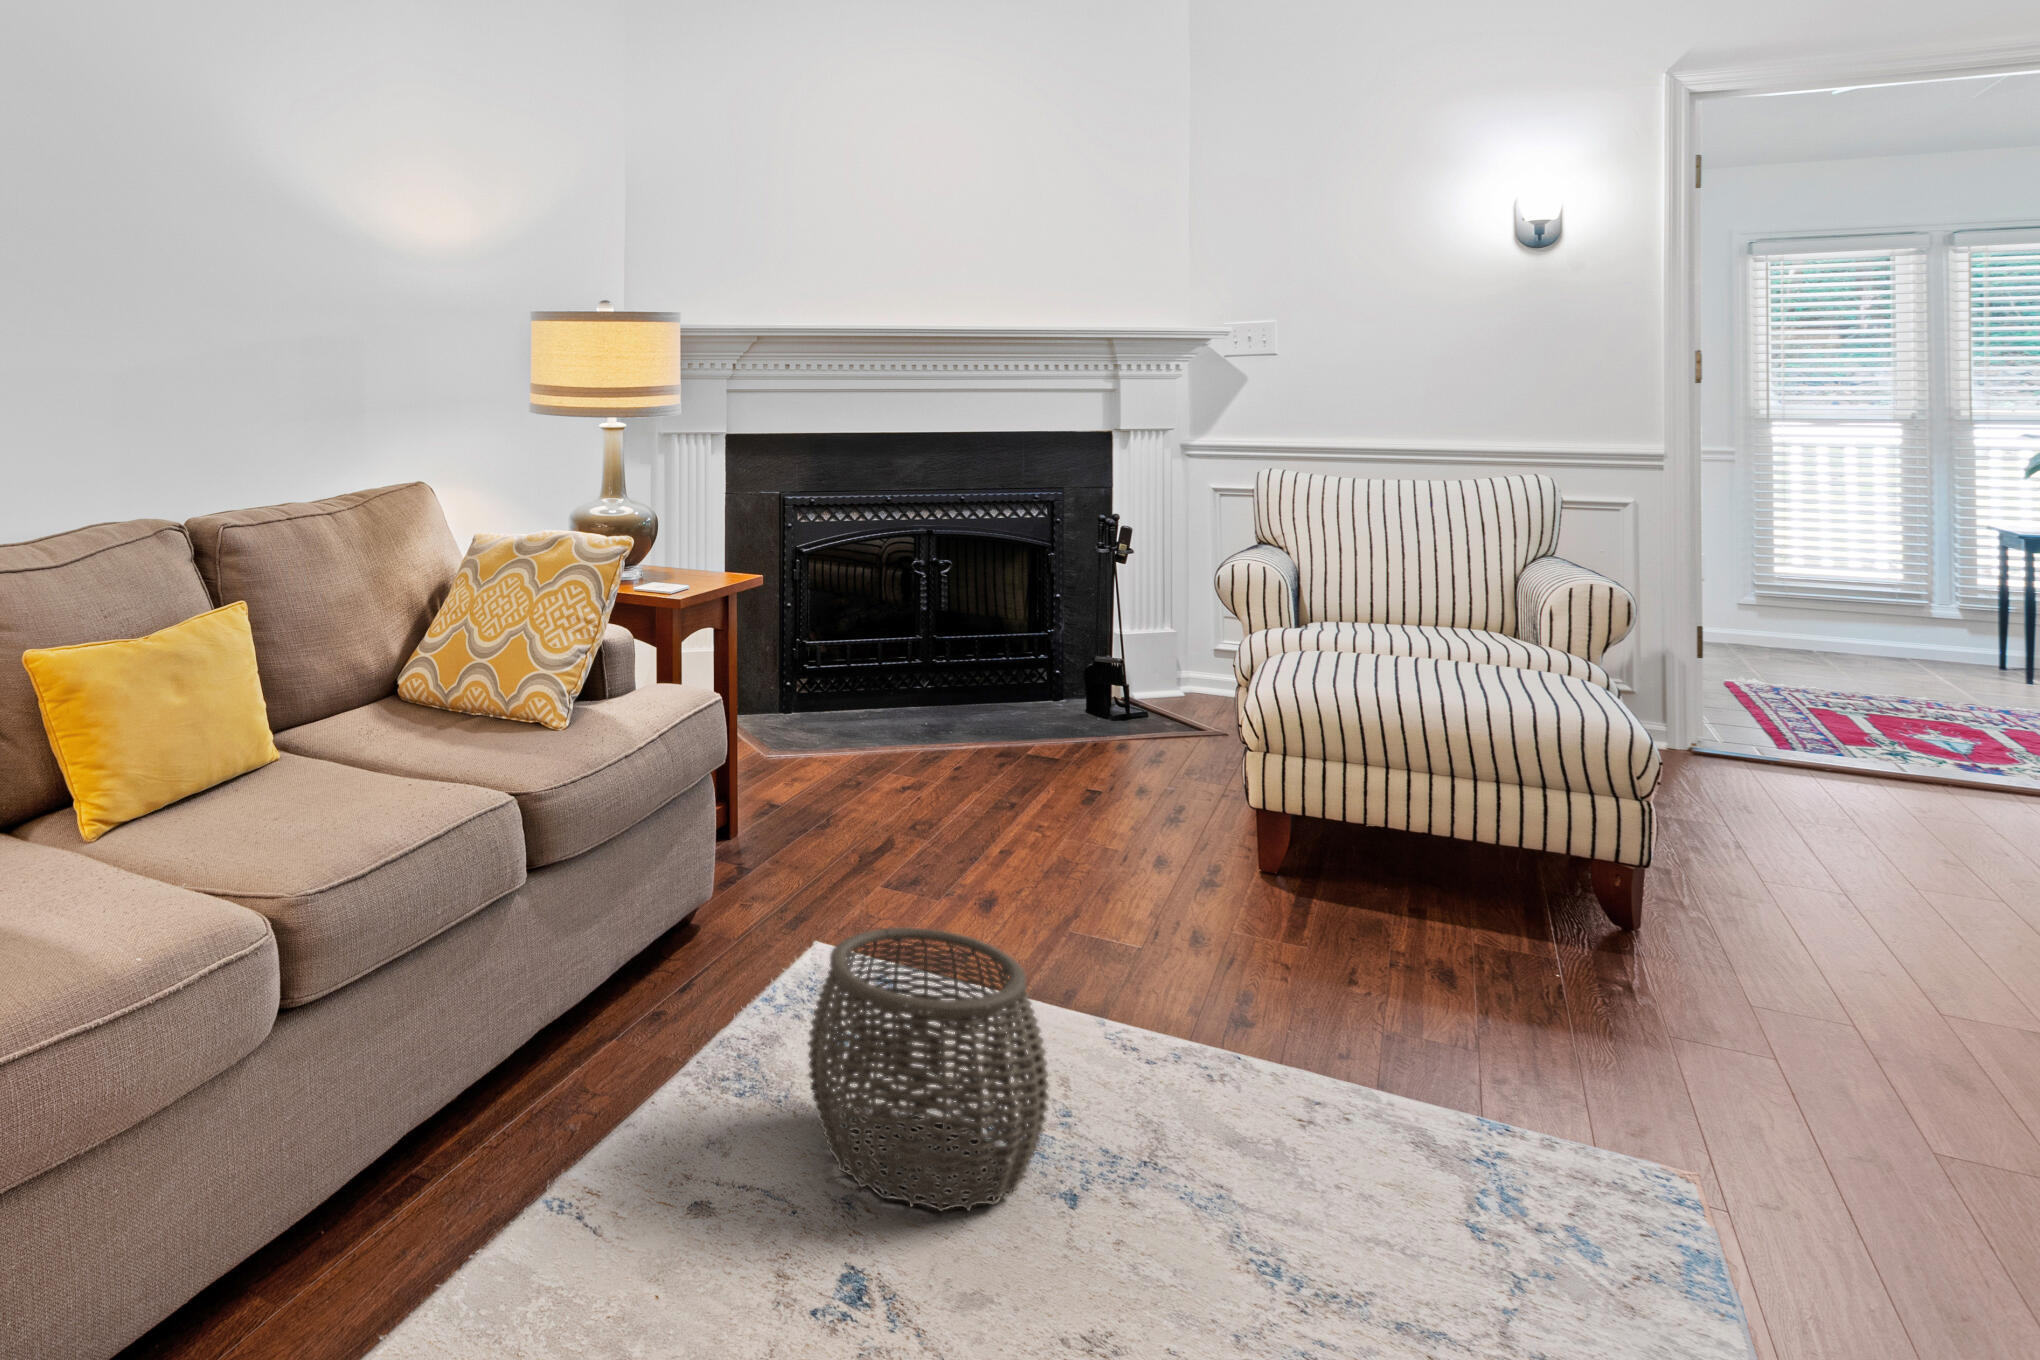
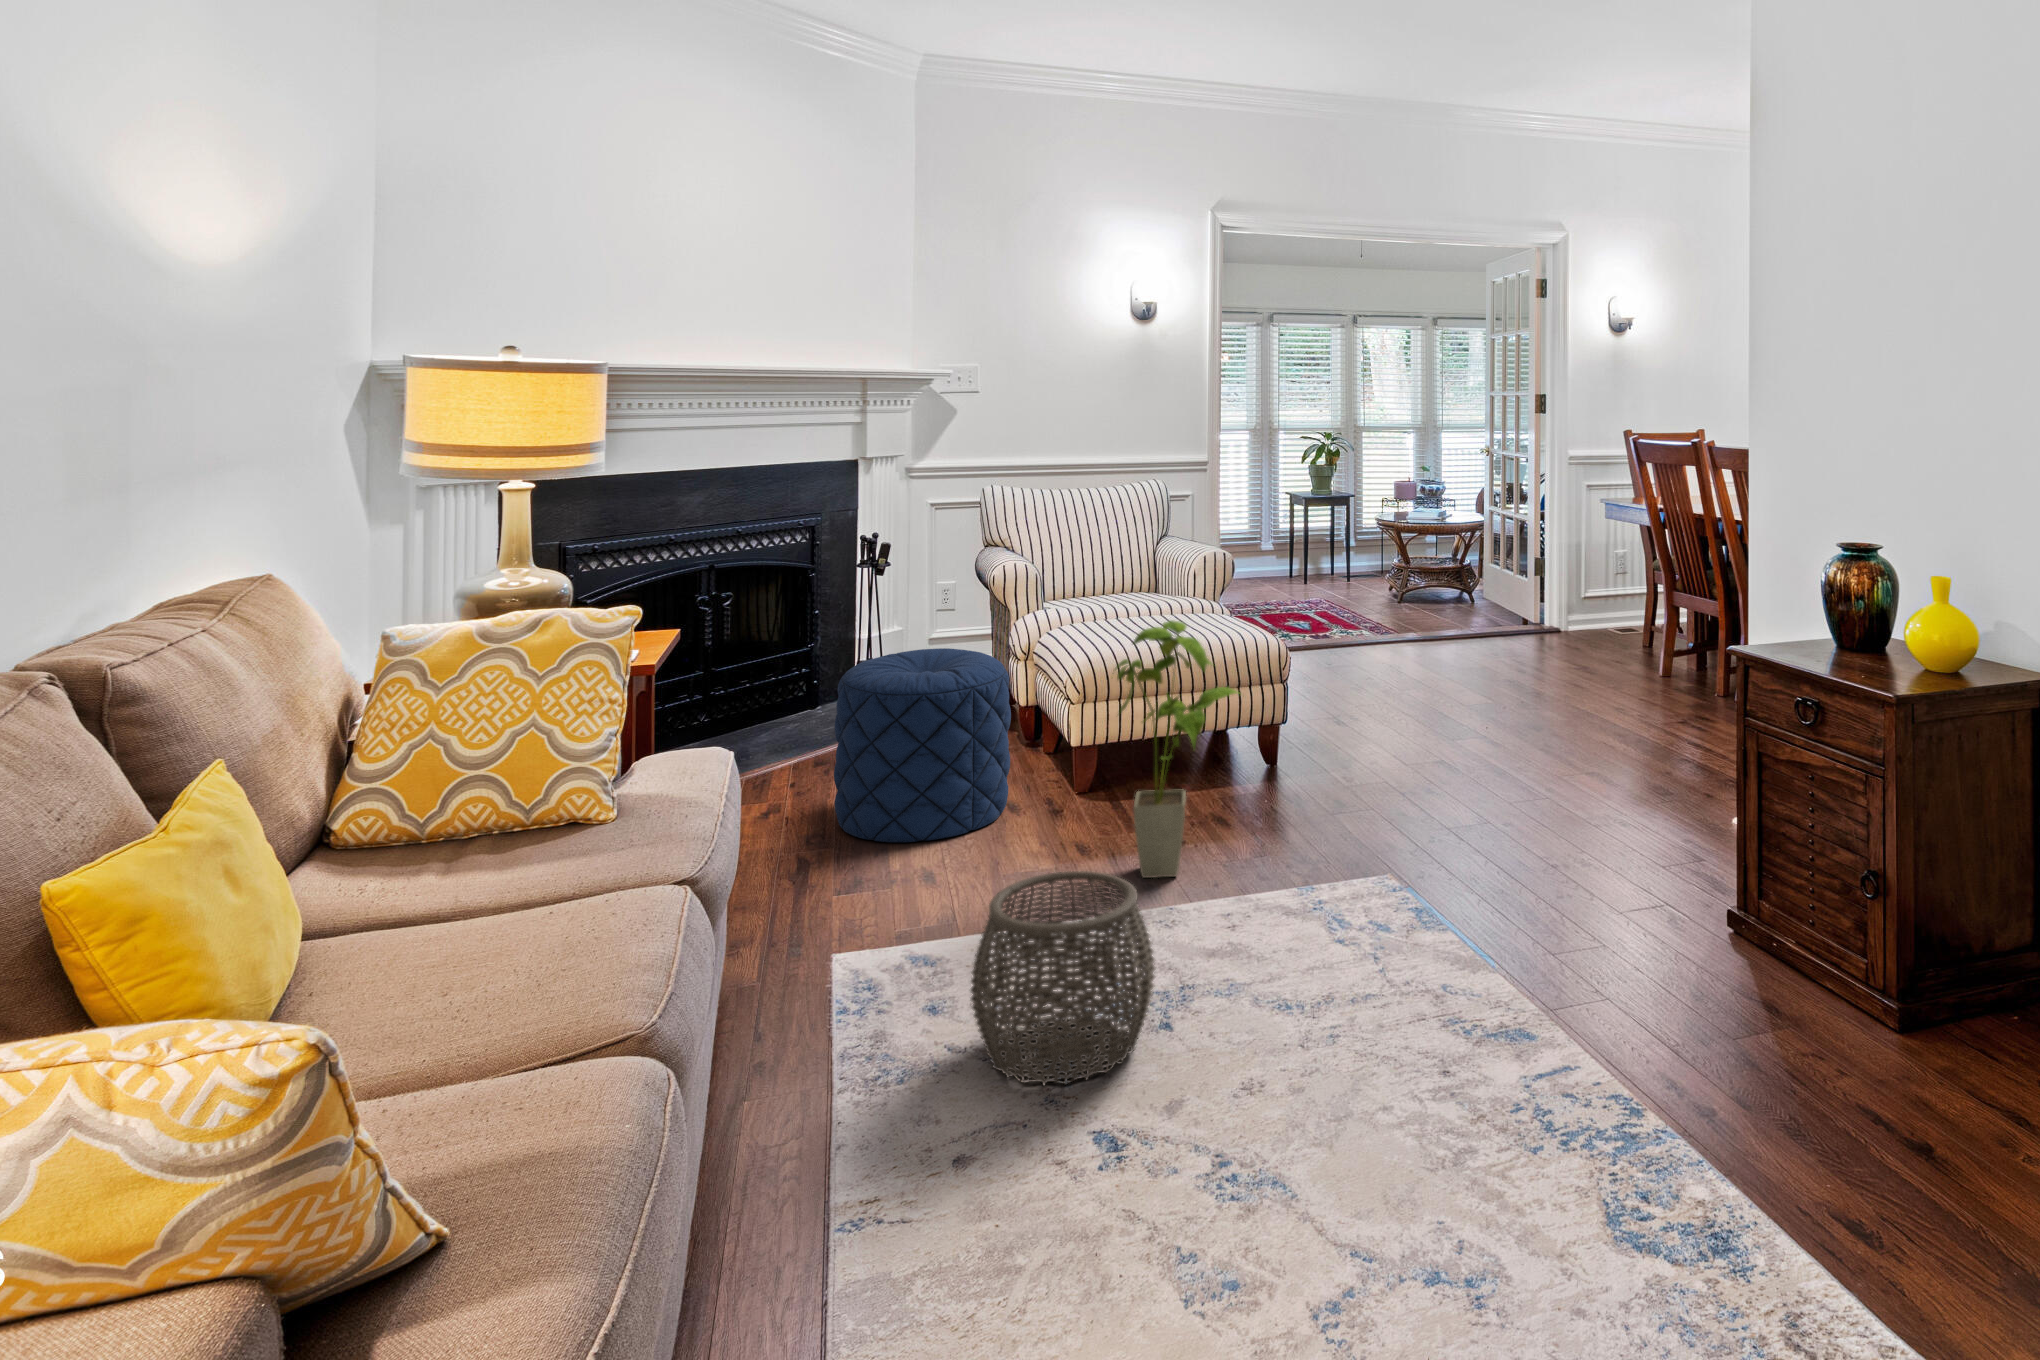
pouf: none [946,647,1164,881] -> present [834,648,1011,842]
house plant: none [1202,654,1427,1025] -> present [1115,621,1238,878]

